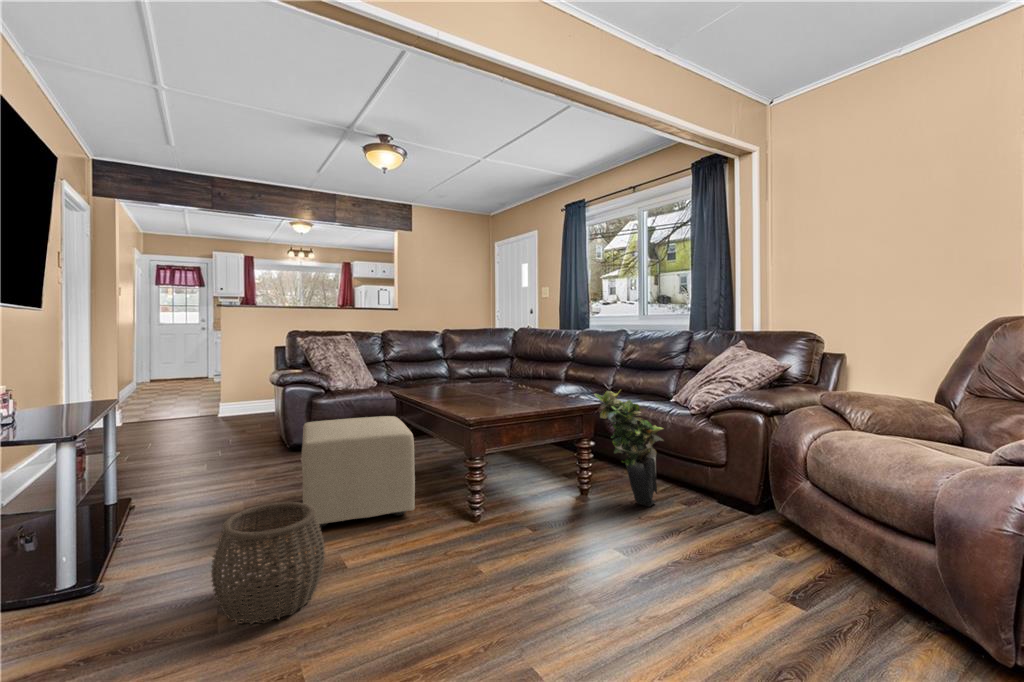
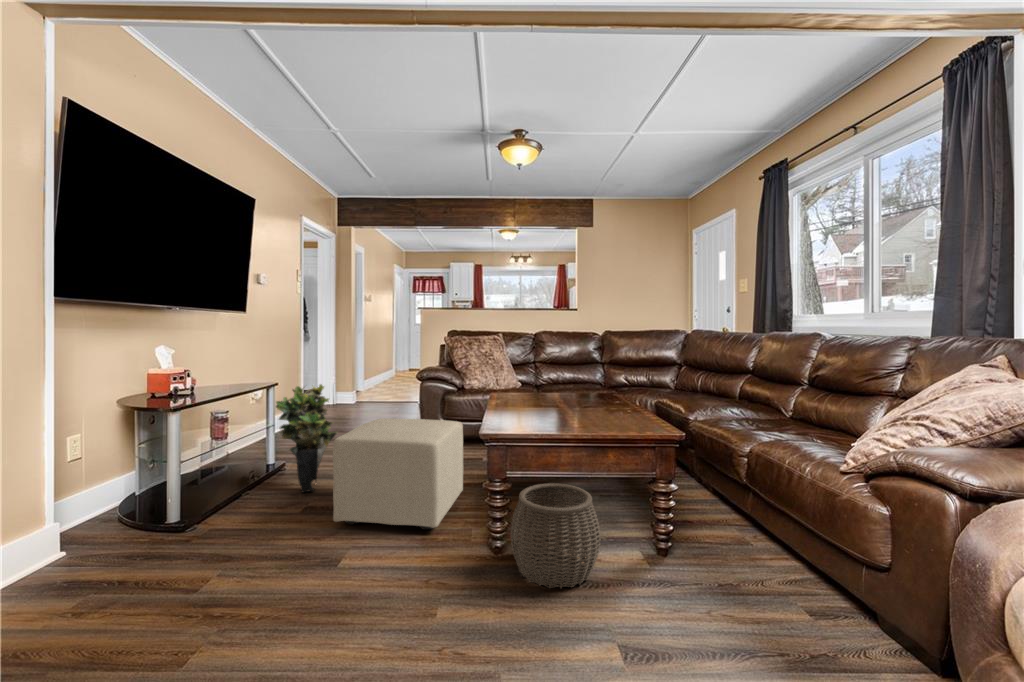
potted plant: present [594,391,664,507] -> present [276,384,337,493]
woven basket: present [211,502,325,624] -> present [510,483,601,588]

